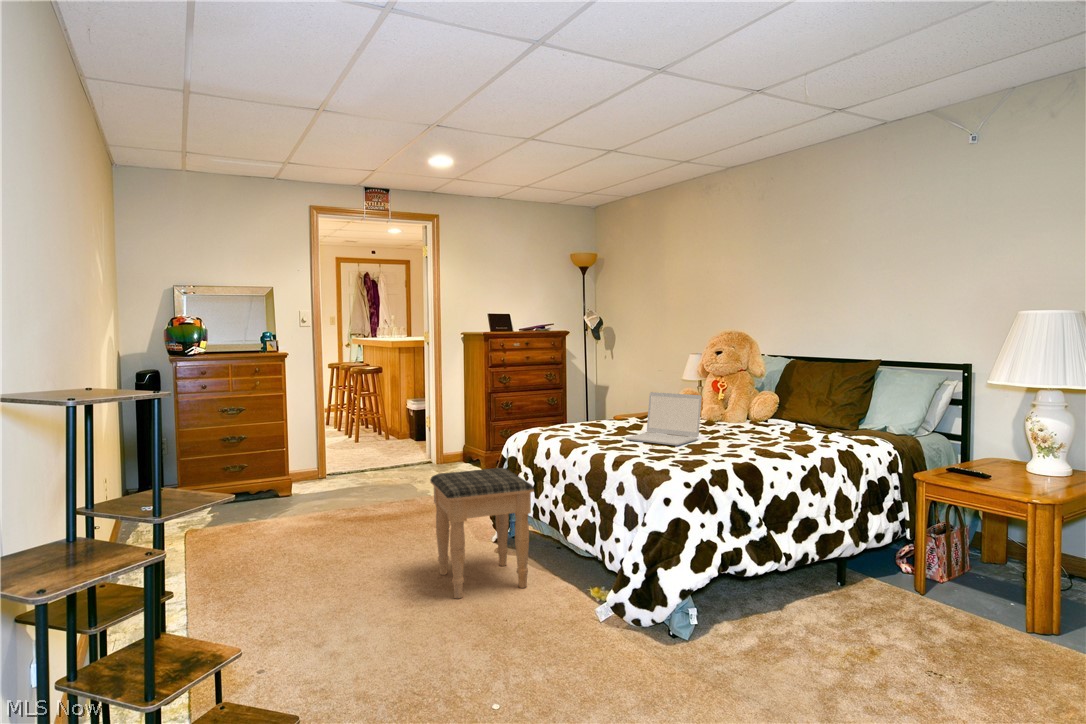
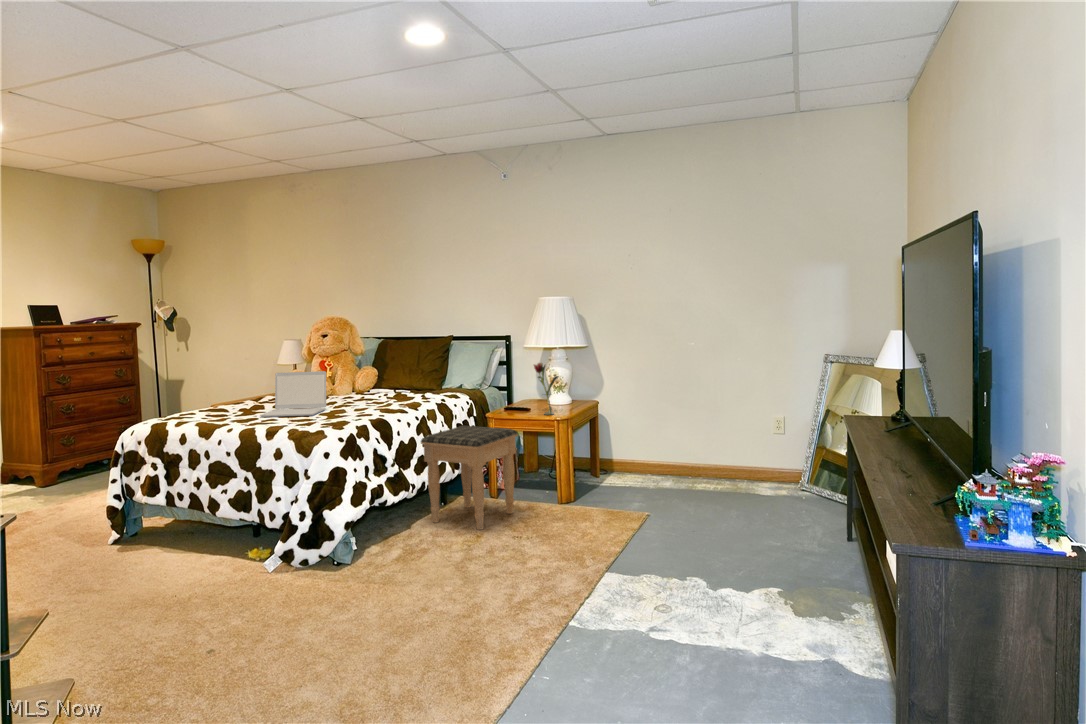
flower: none [999,409,1046,492] -> present [534,363,559,415]
footstool: present [430,468,534,598] -> present [421,426,518,530]

